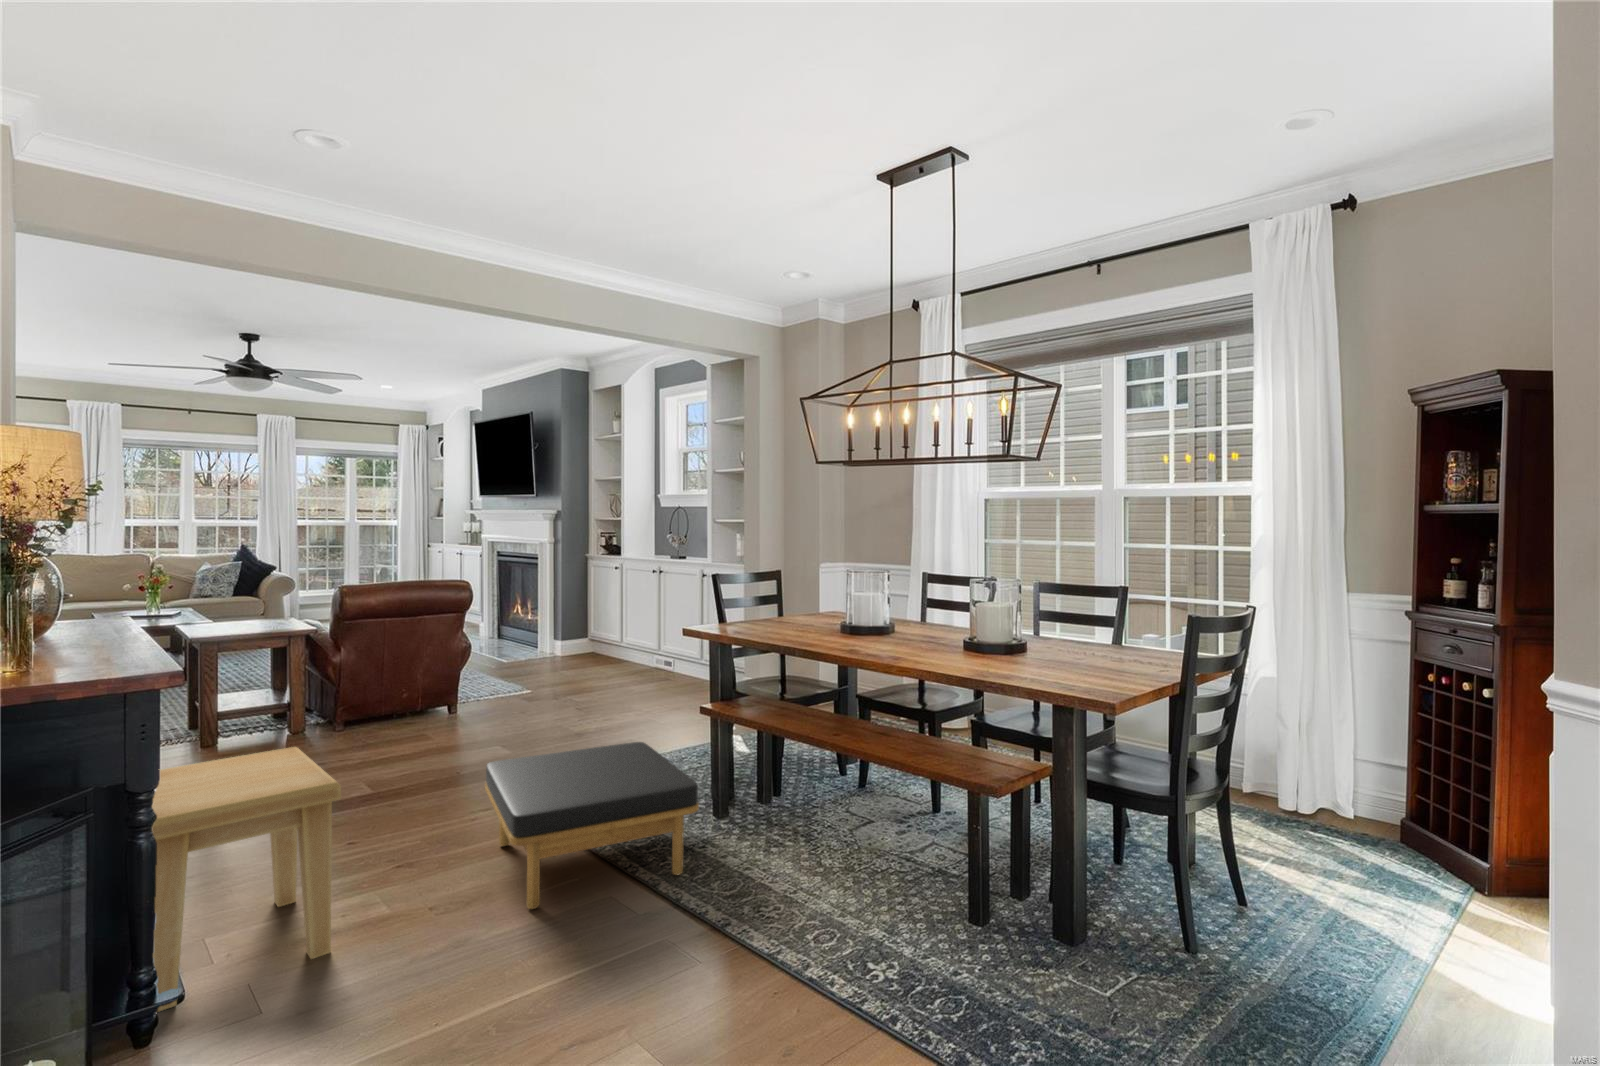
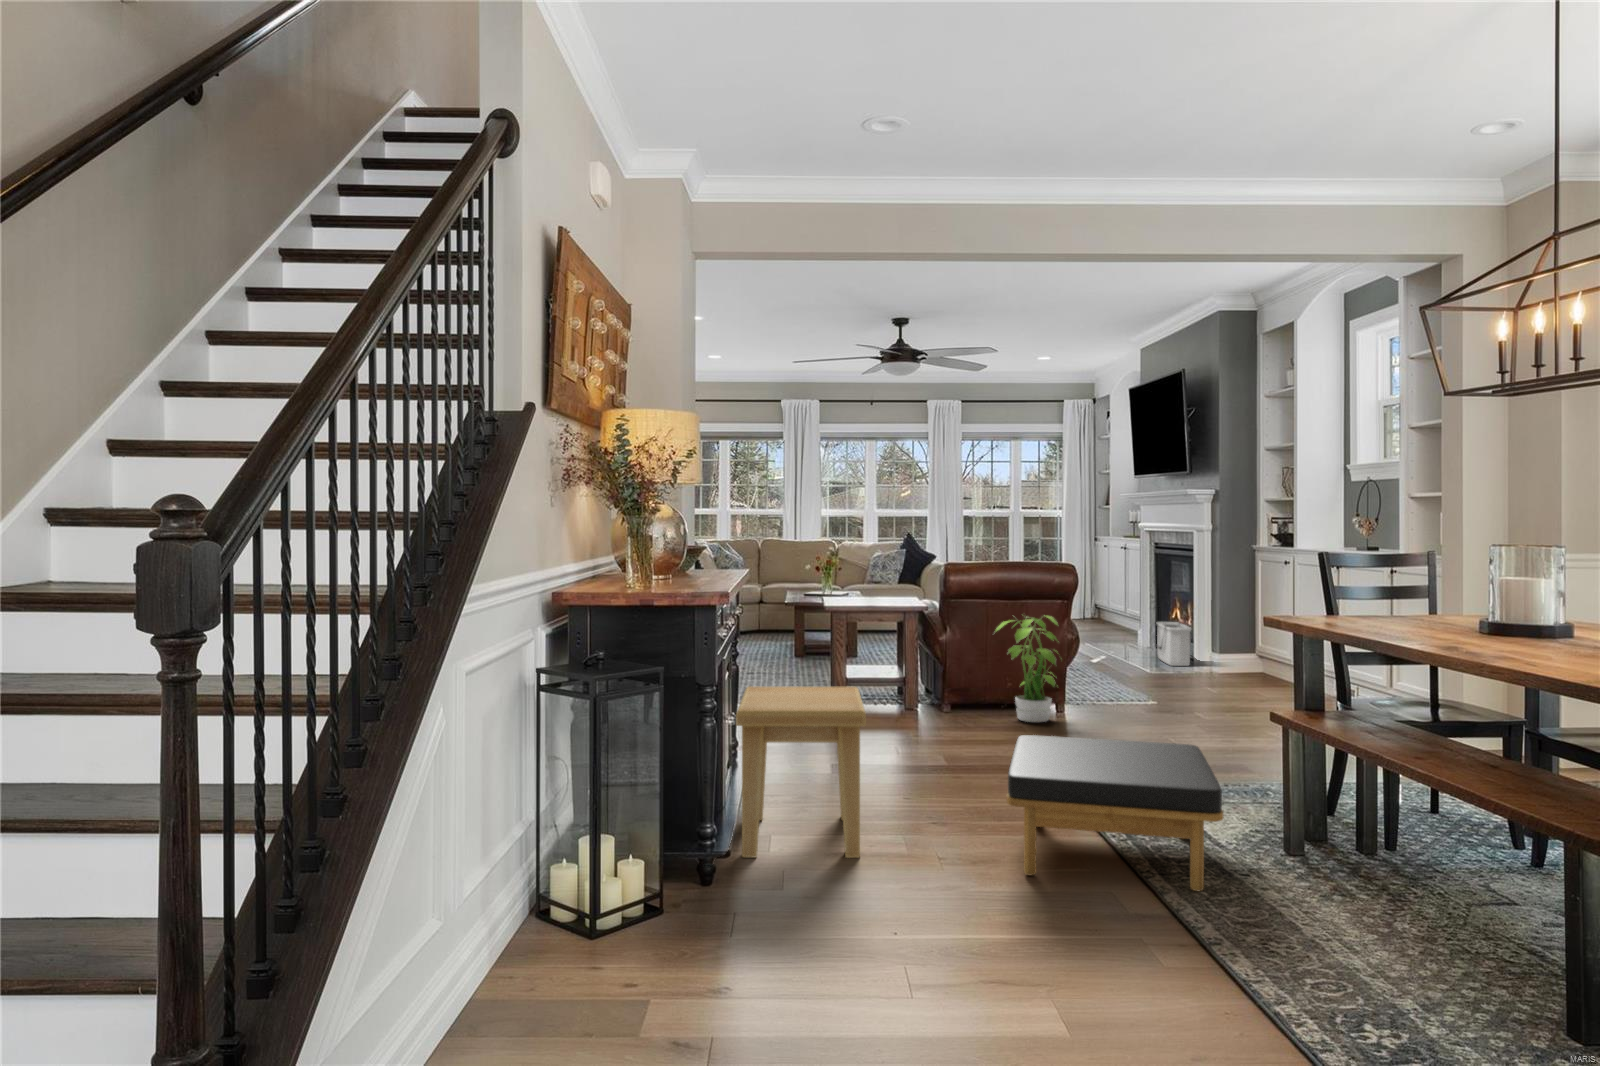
storage bin: none [508,618,541,655] -> present [1157,622,1191,666]
potted plant: none [392,628,463,732] -> present [995,616,1058,722]

